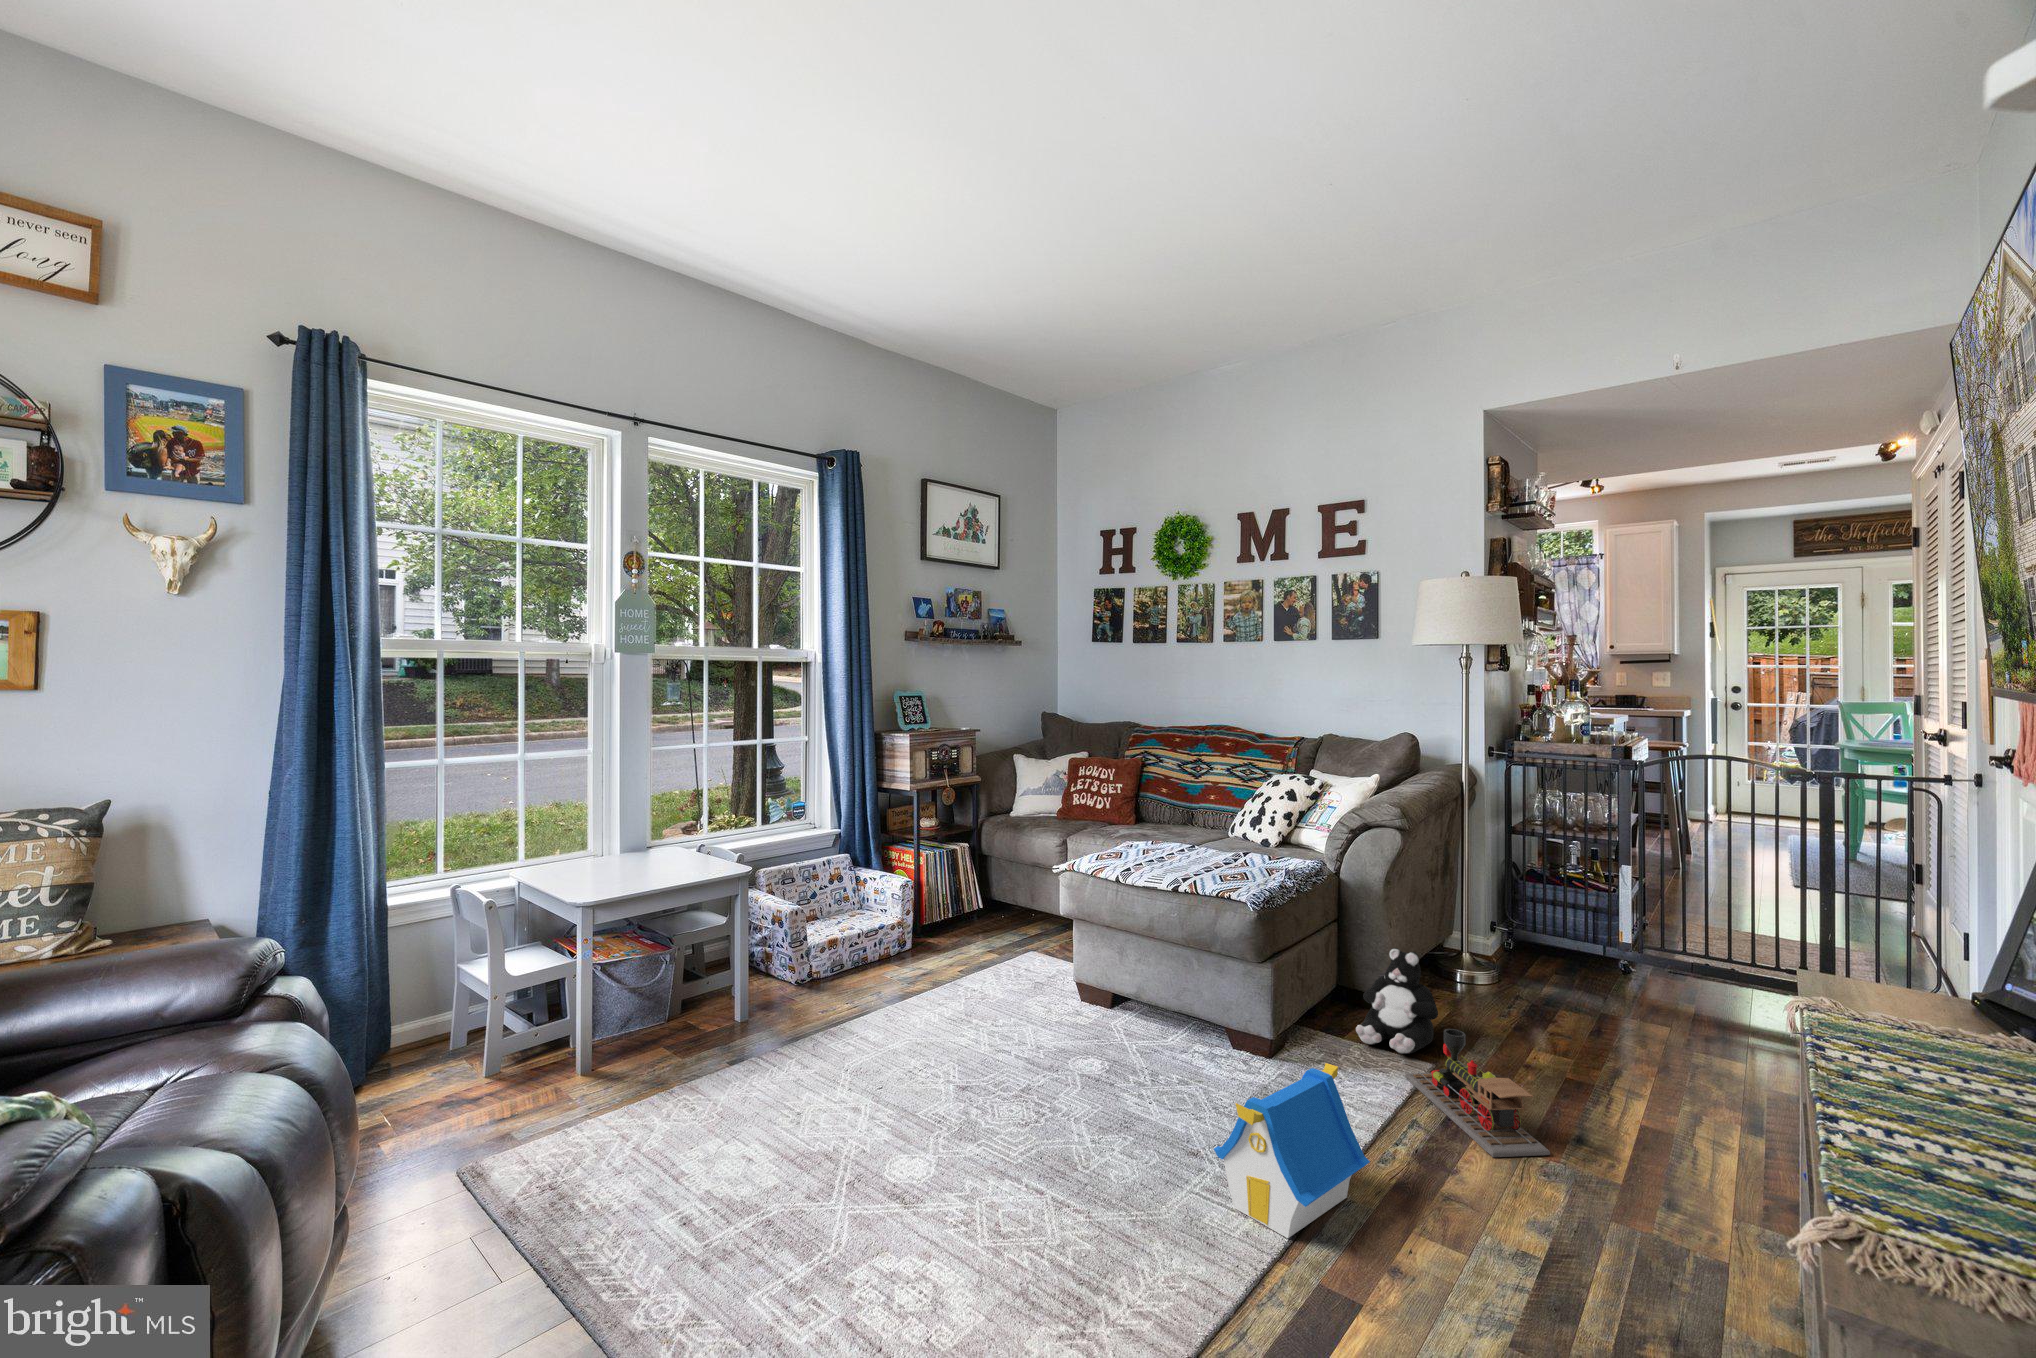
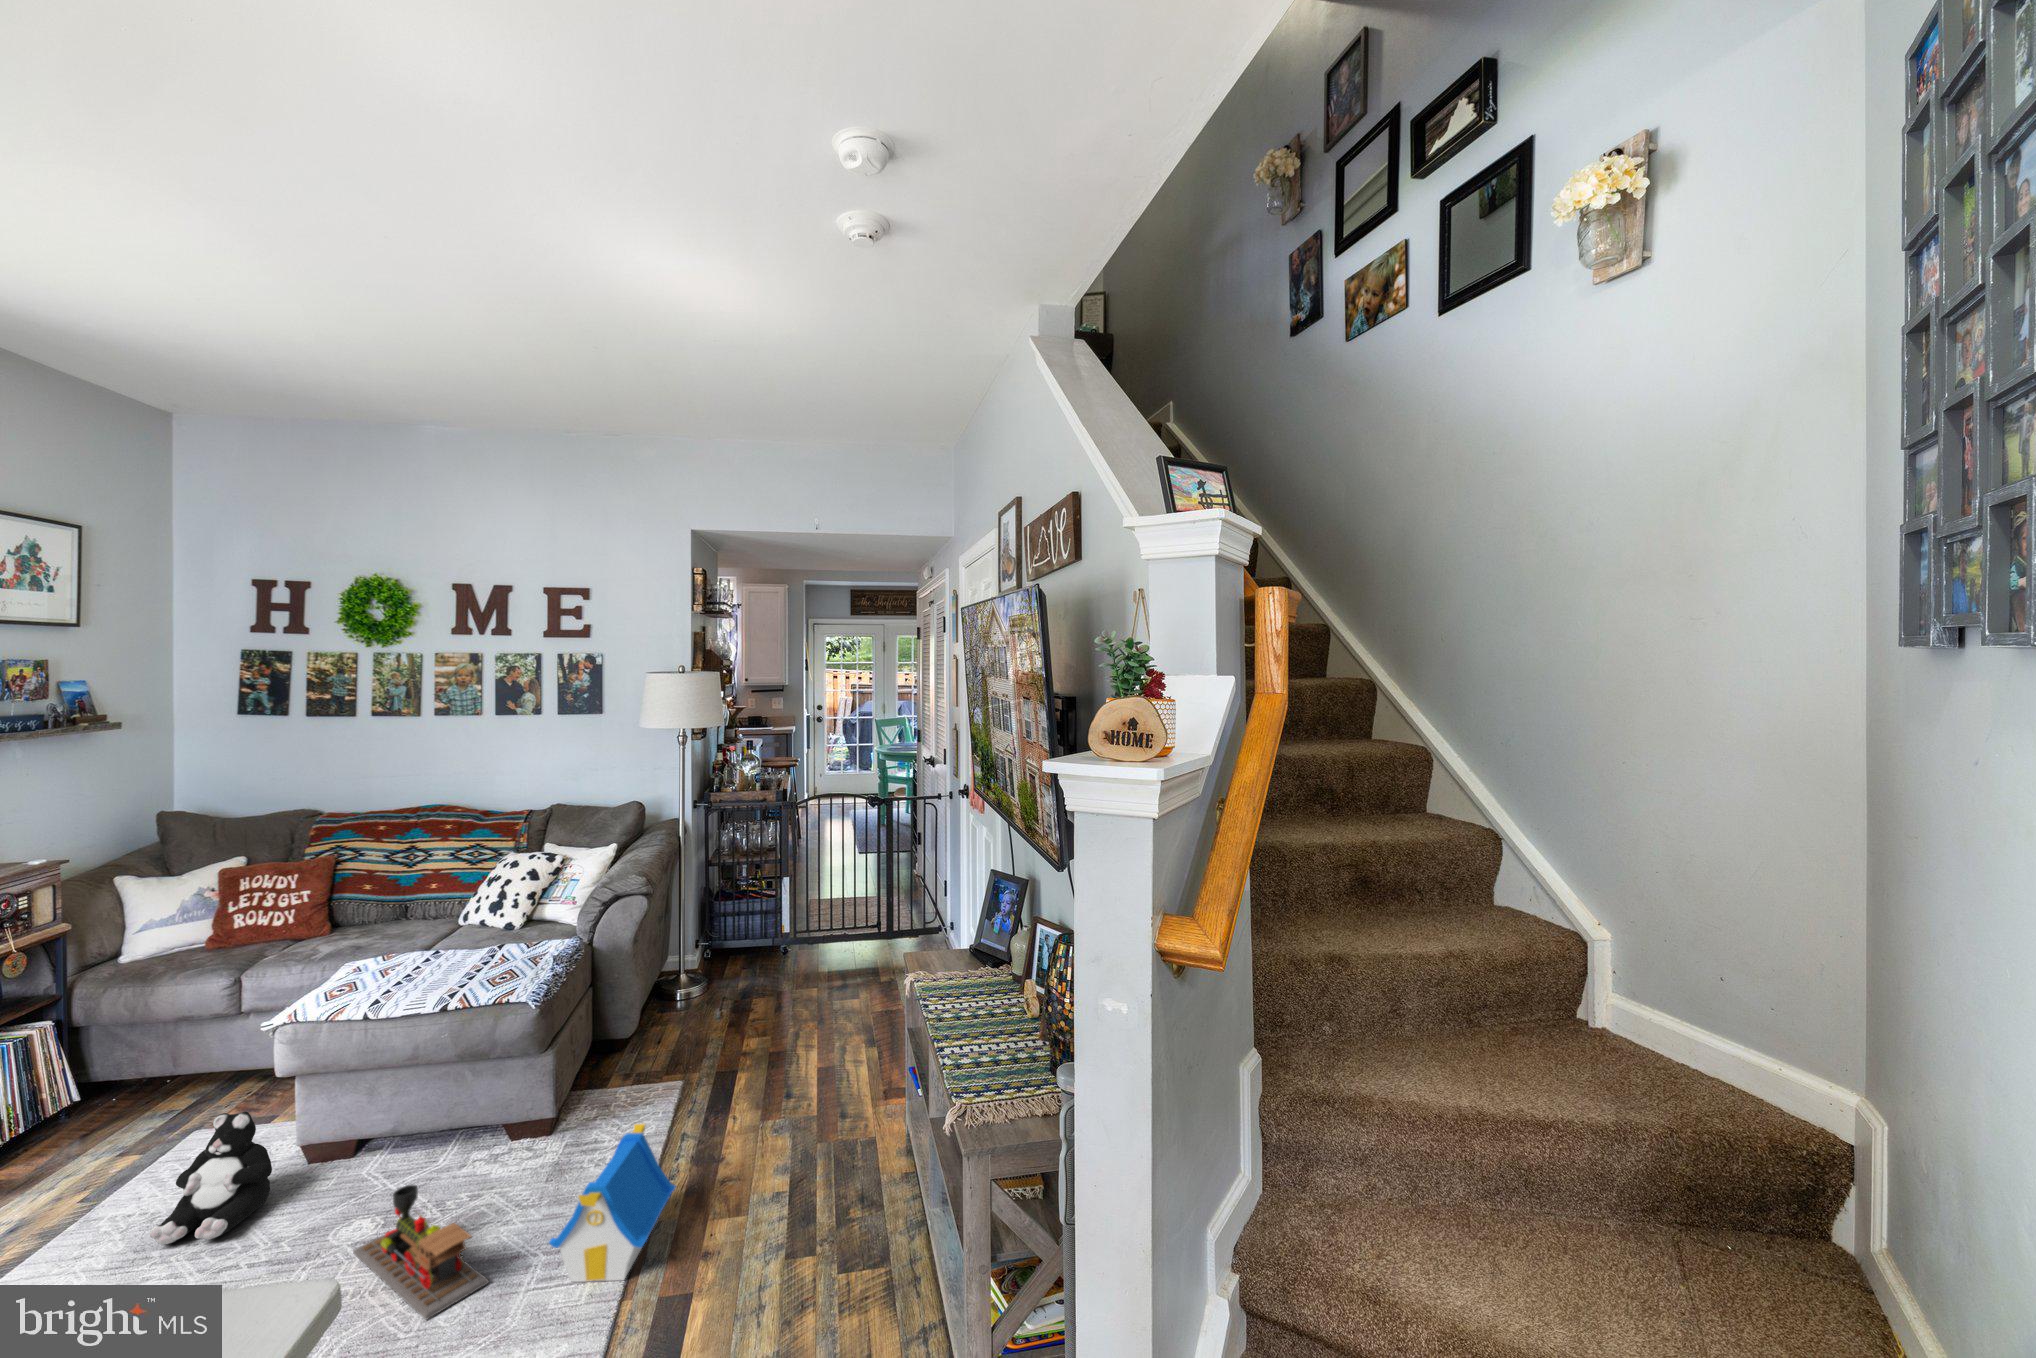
plush toy: present [1356,948,1438,1054] -> present [150,1112,272,1244]
toy train: present [1405,1029,1550,1157] -> present [353,1185,489,1319]

